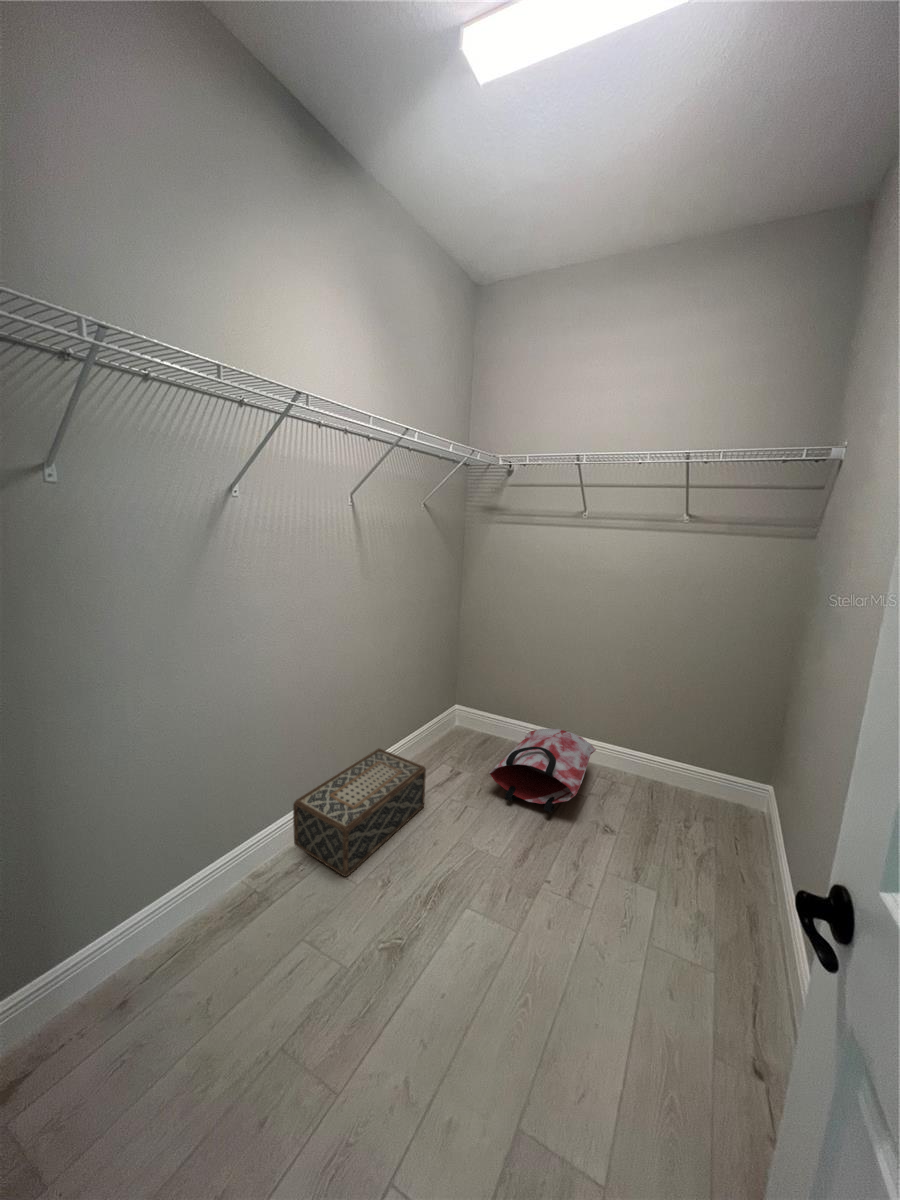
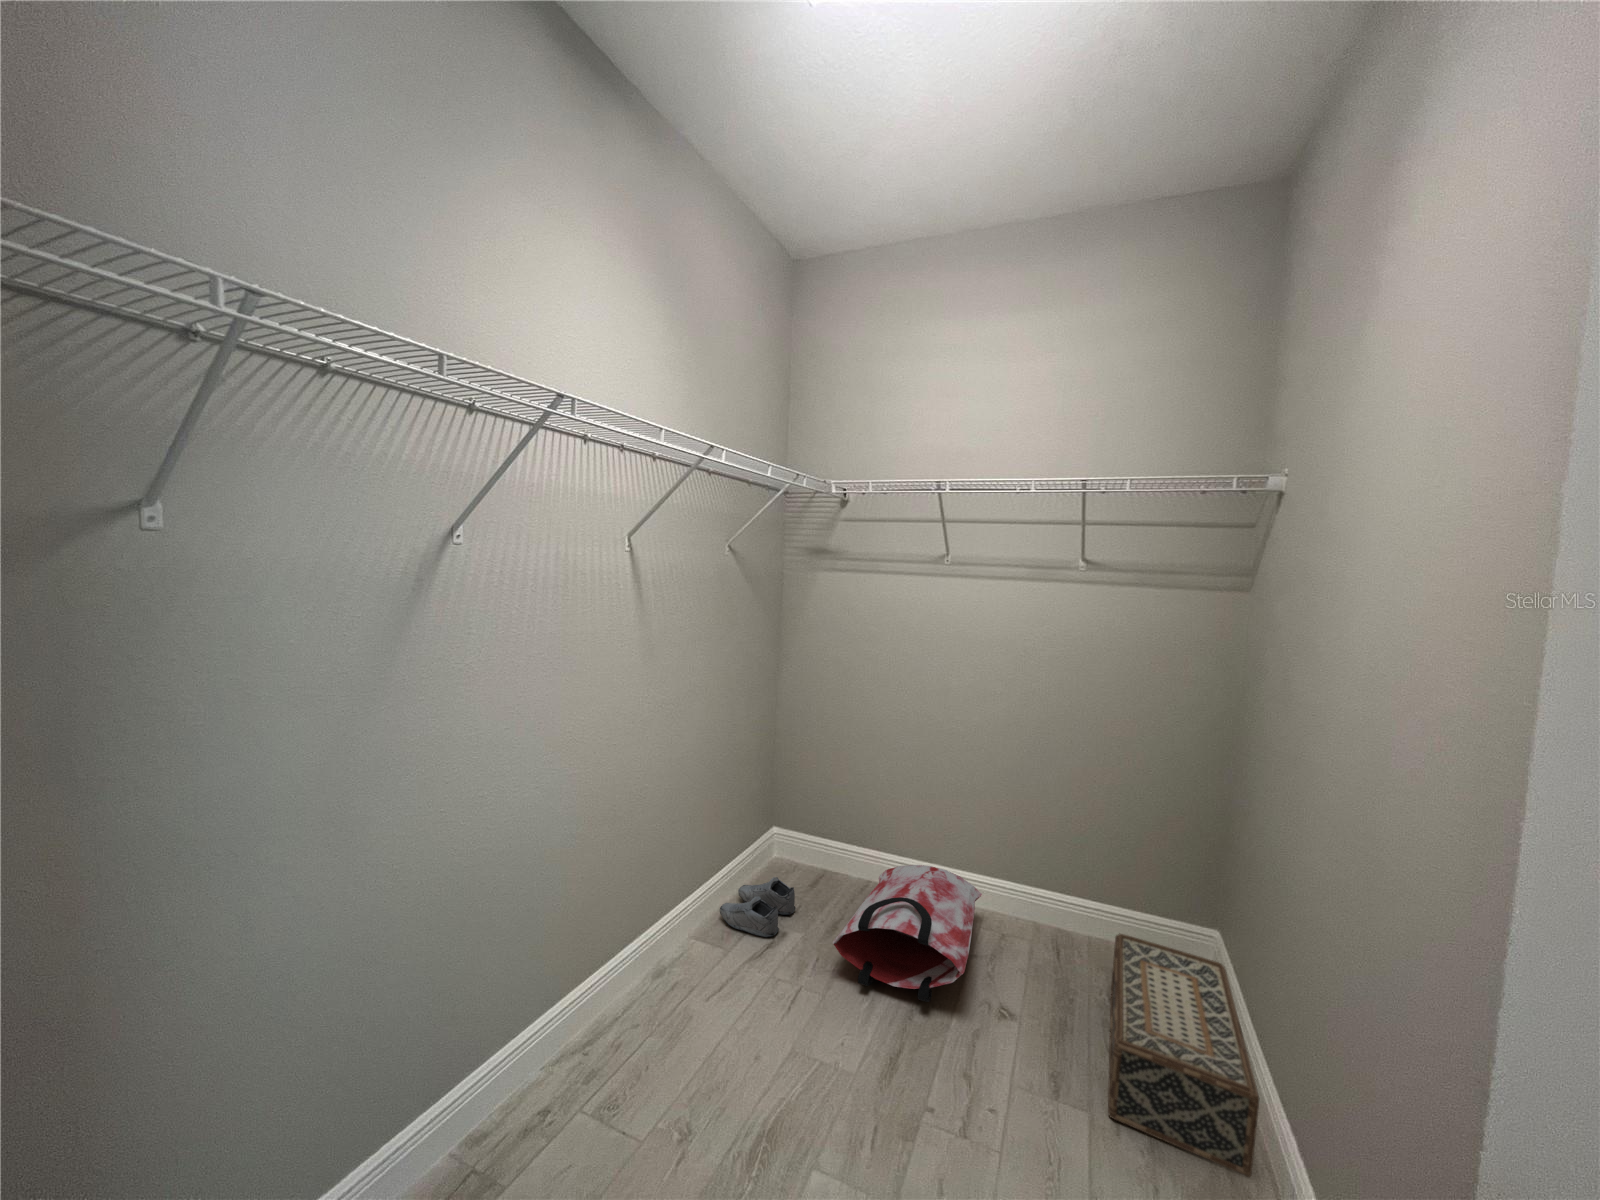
shoe: none [416,732,467,769] -> present [720,877,796,937]
woven basket: present [293,748,426,876] -> present [1108,934,1260,1177]

